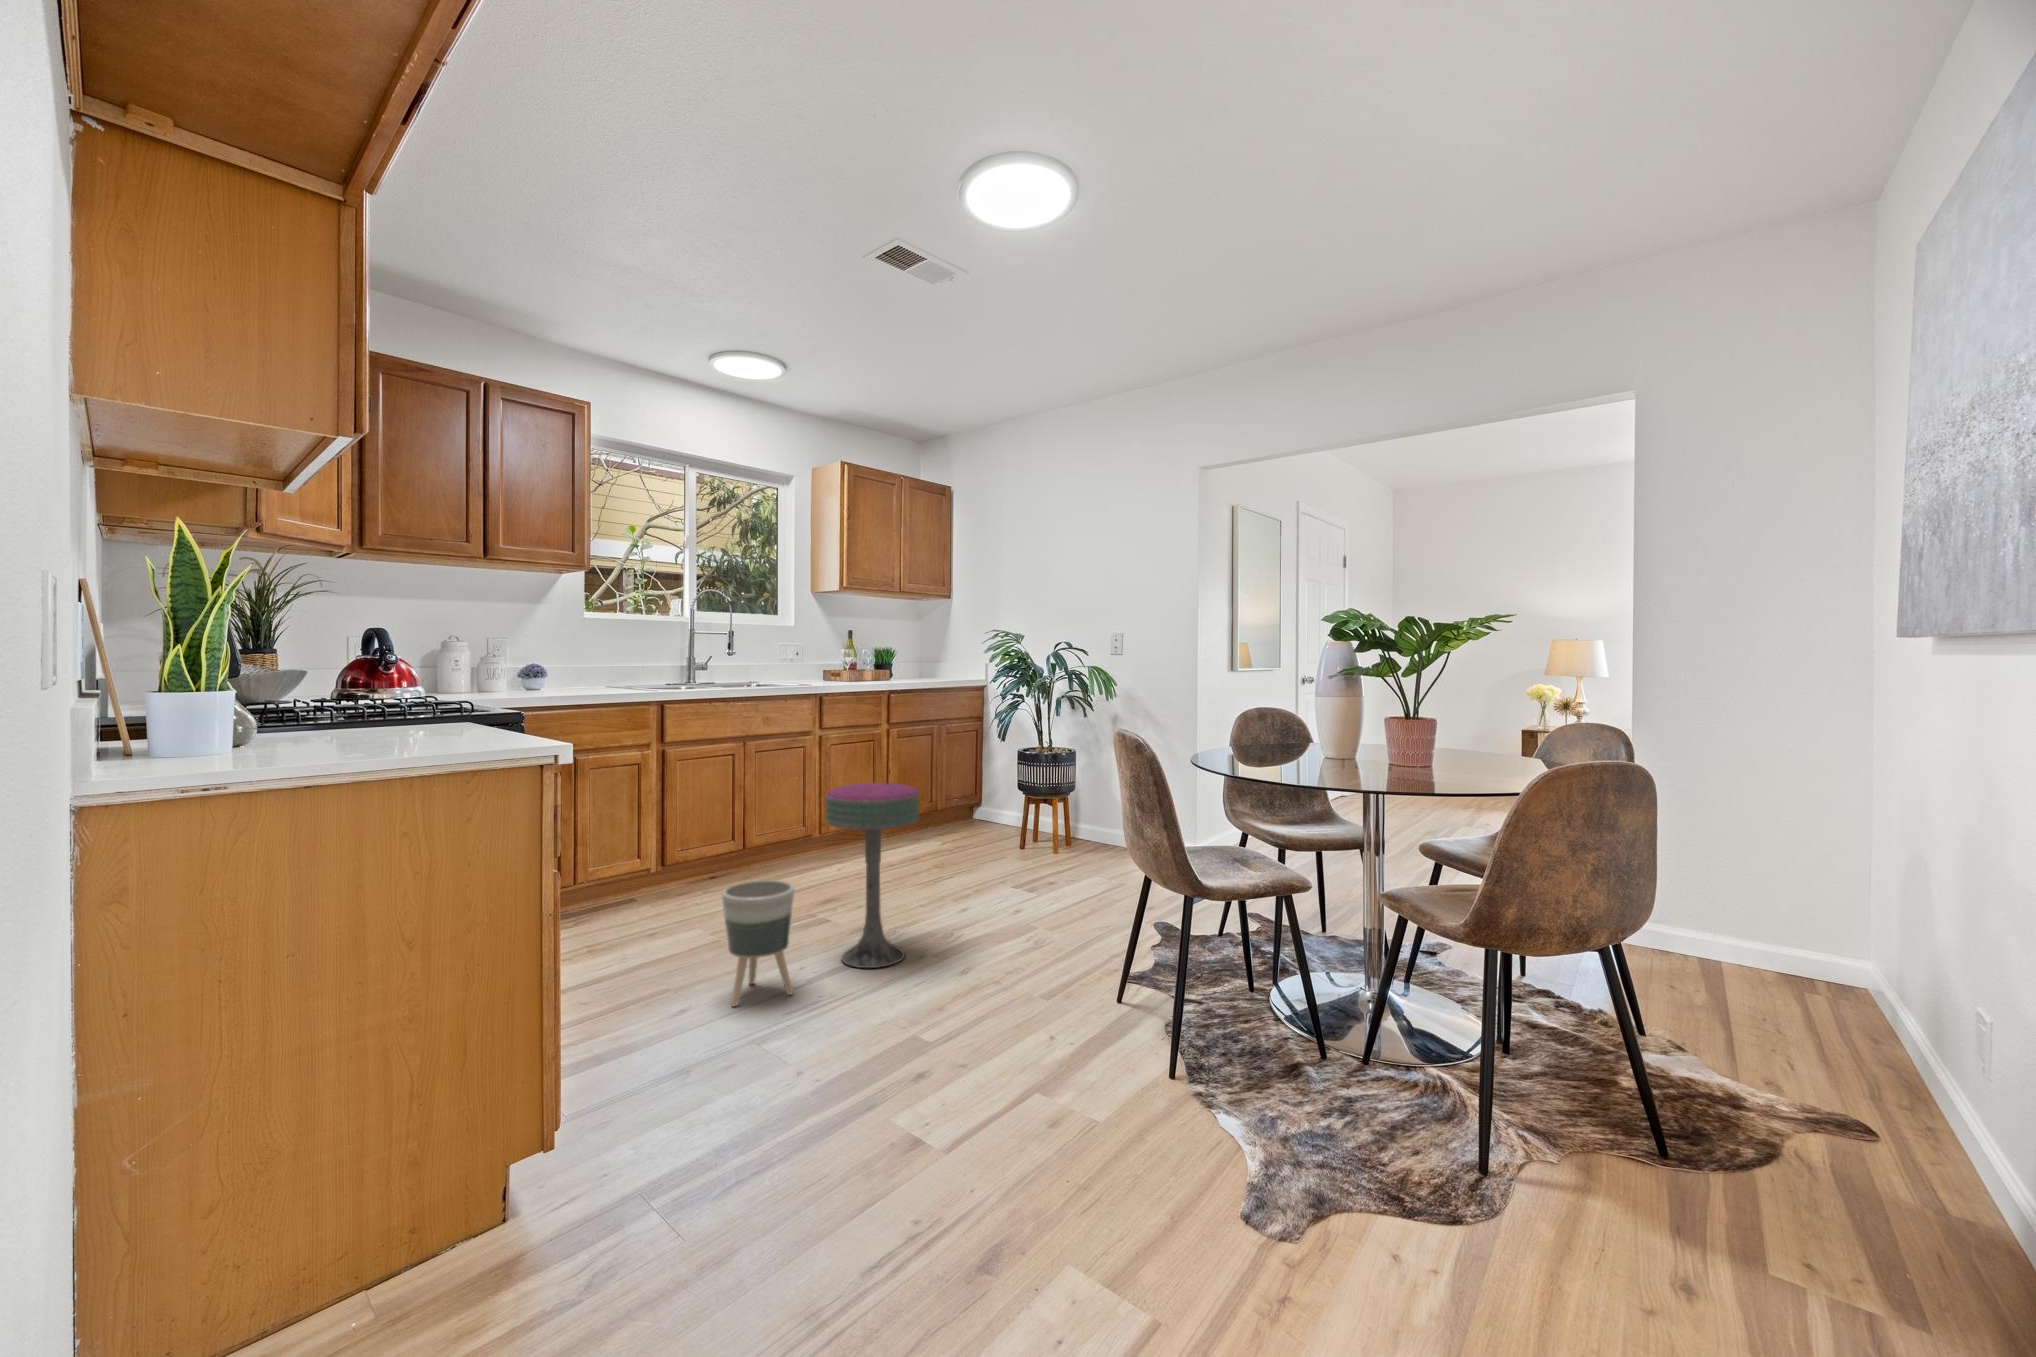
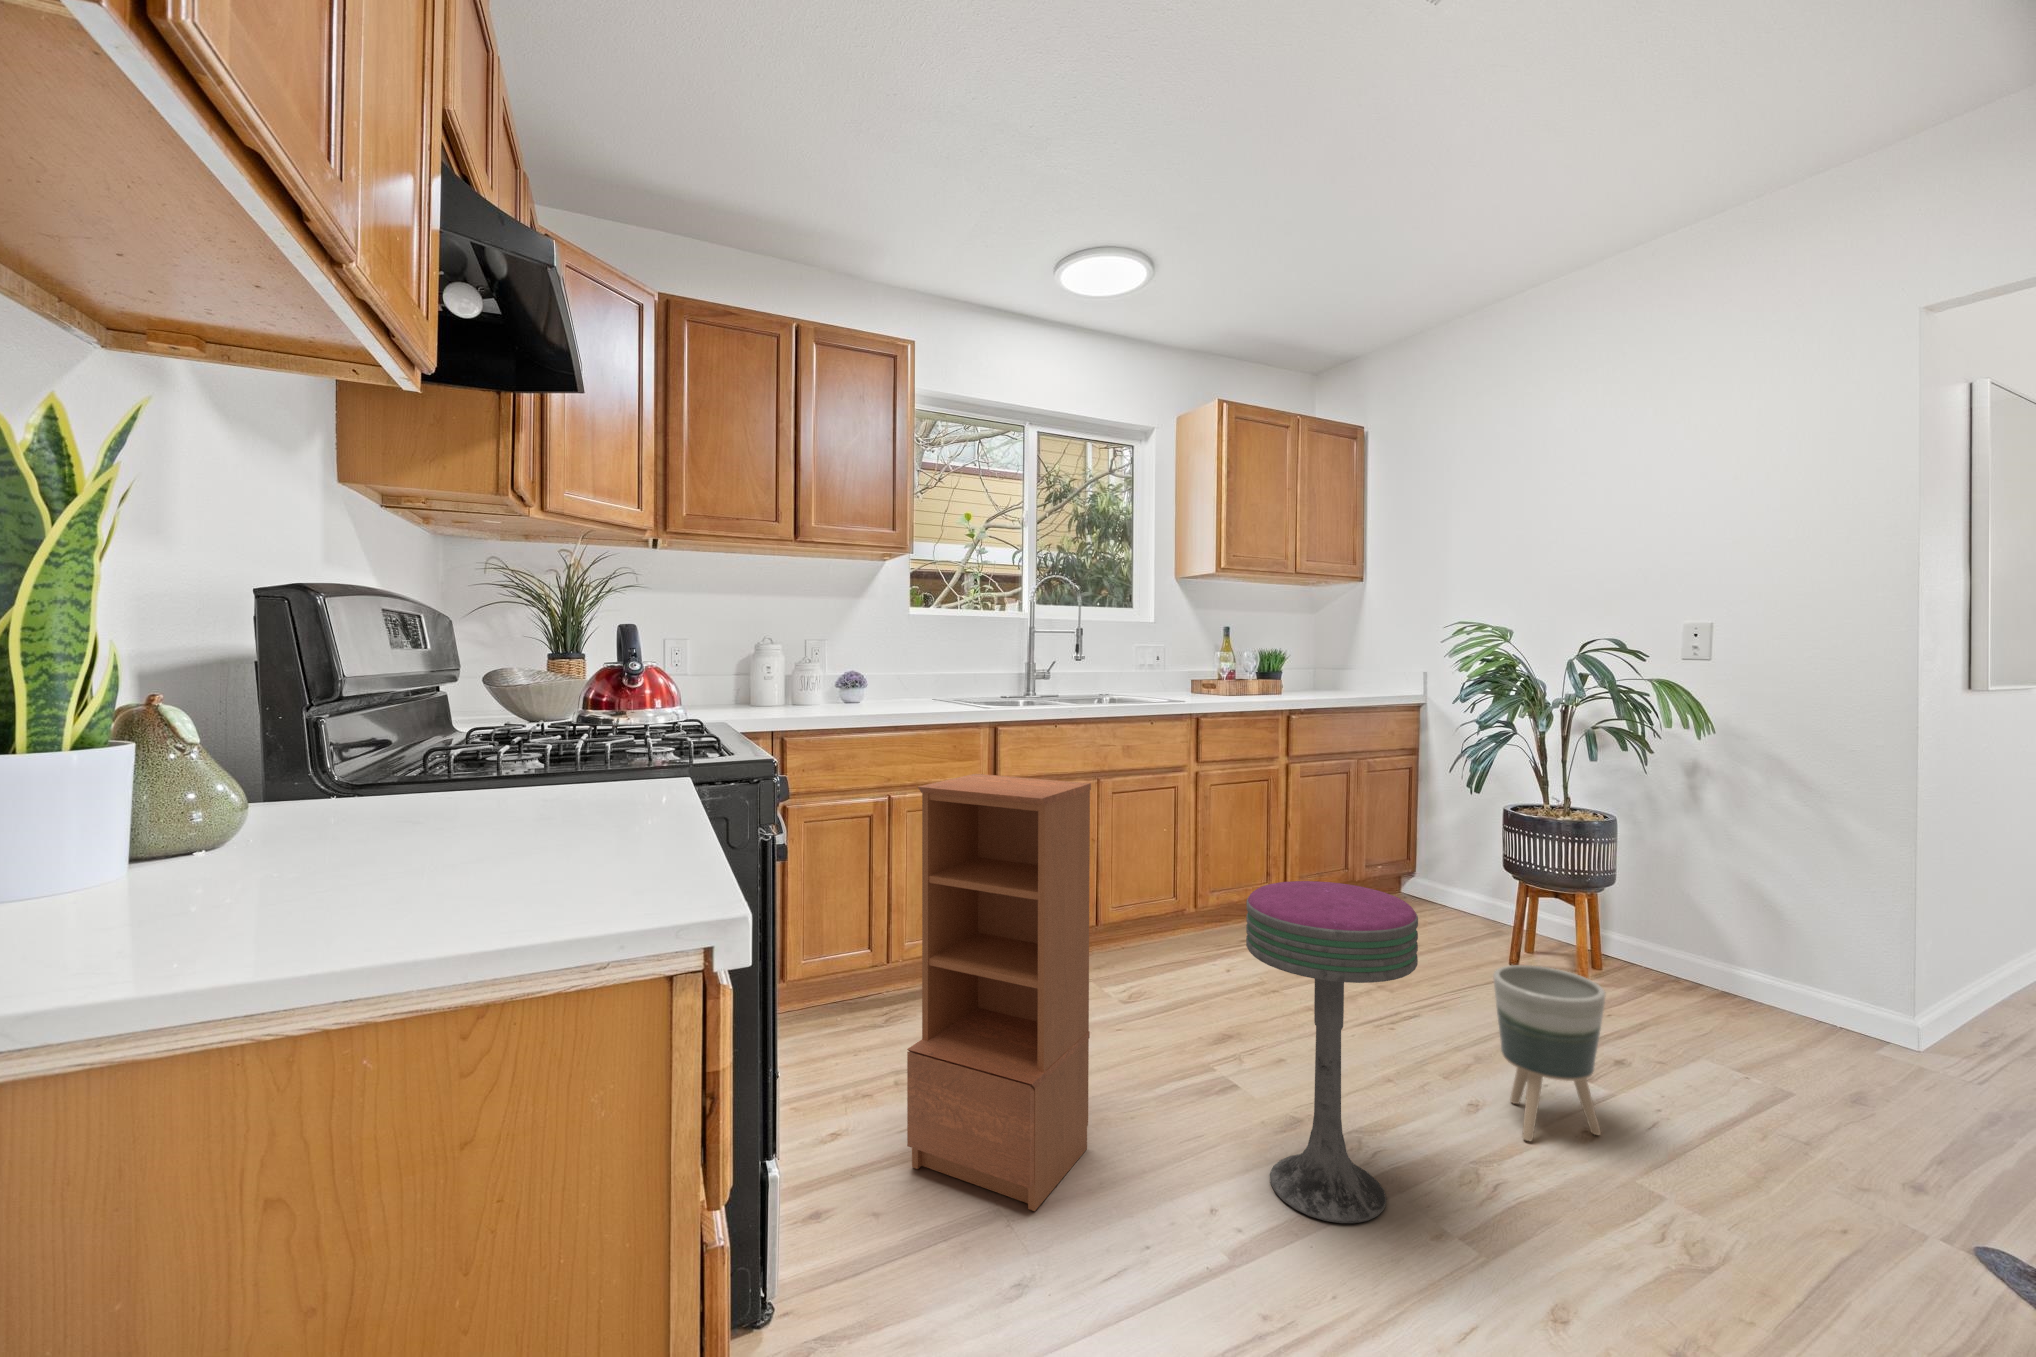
bookcase: none [603,728,729,989] -> present [907,774,1091,1211]
planter: present [722,880,795,1006] -> present [1493,965,1605,1141]

